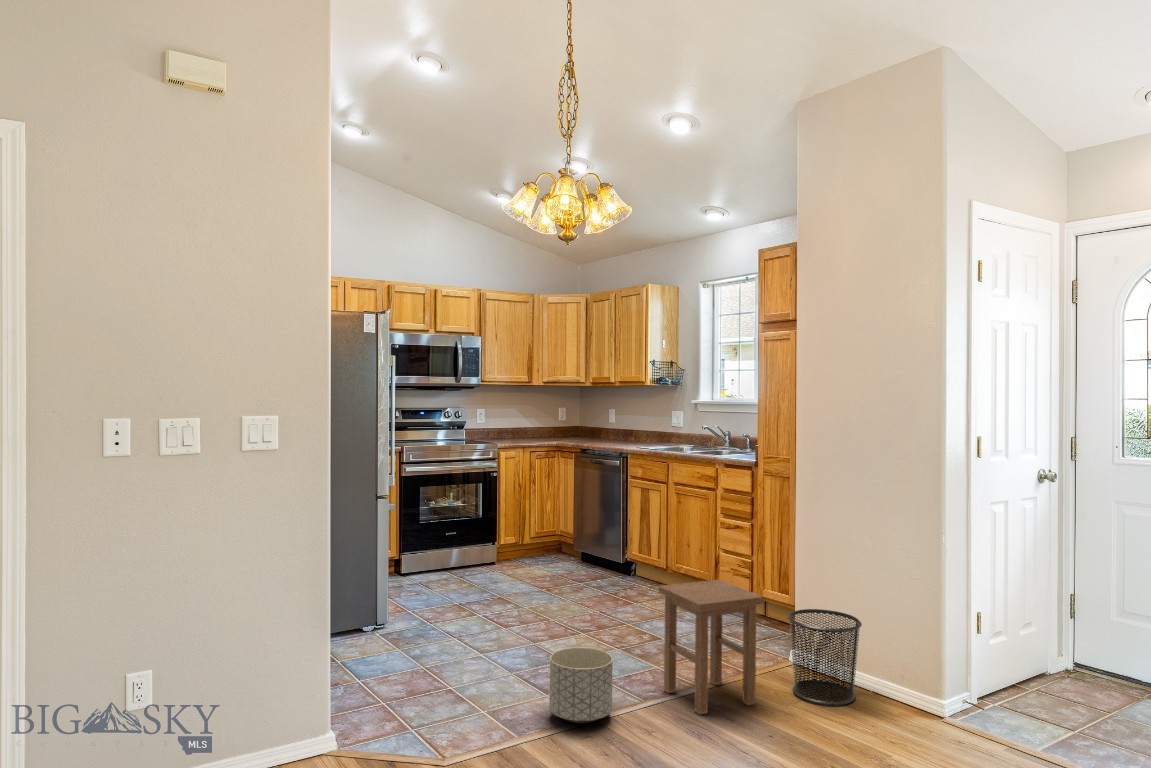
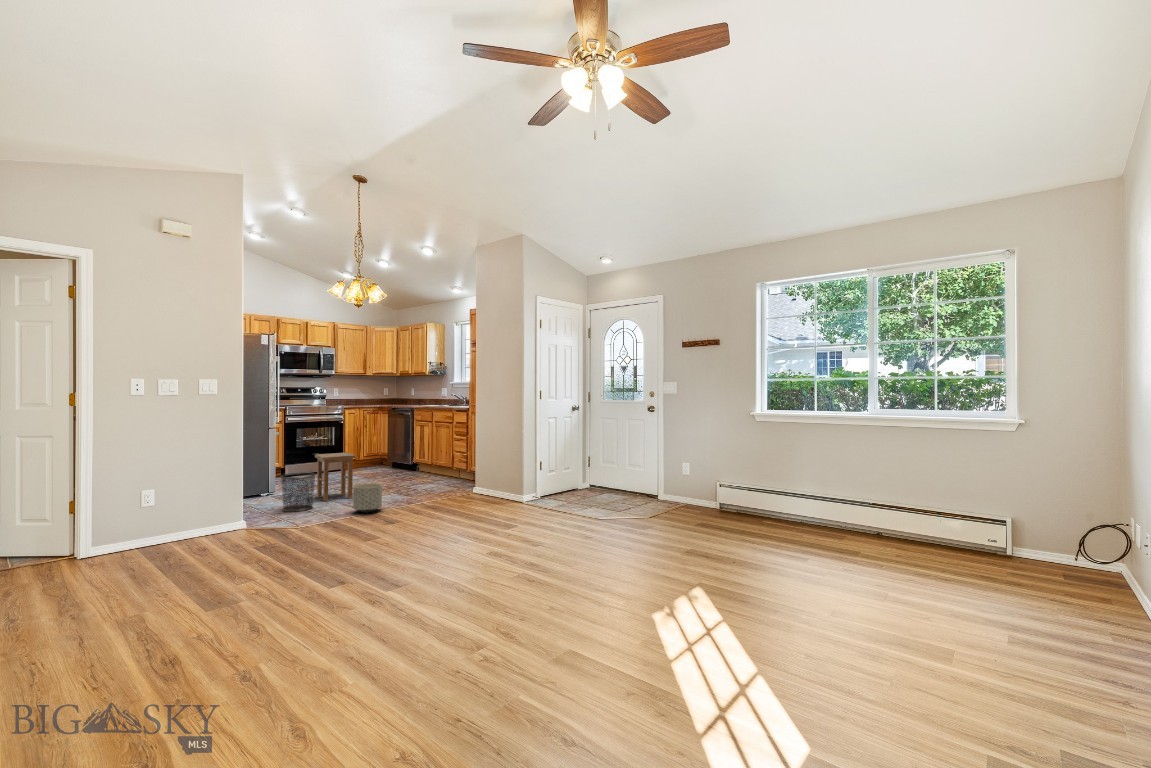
stool: present [659,580,764,714] -> present [315,453,355,501]
waste bin: present [788,609,862,705] -> present [281,473,315,512]

